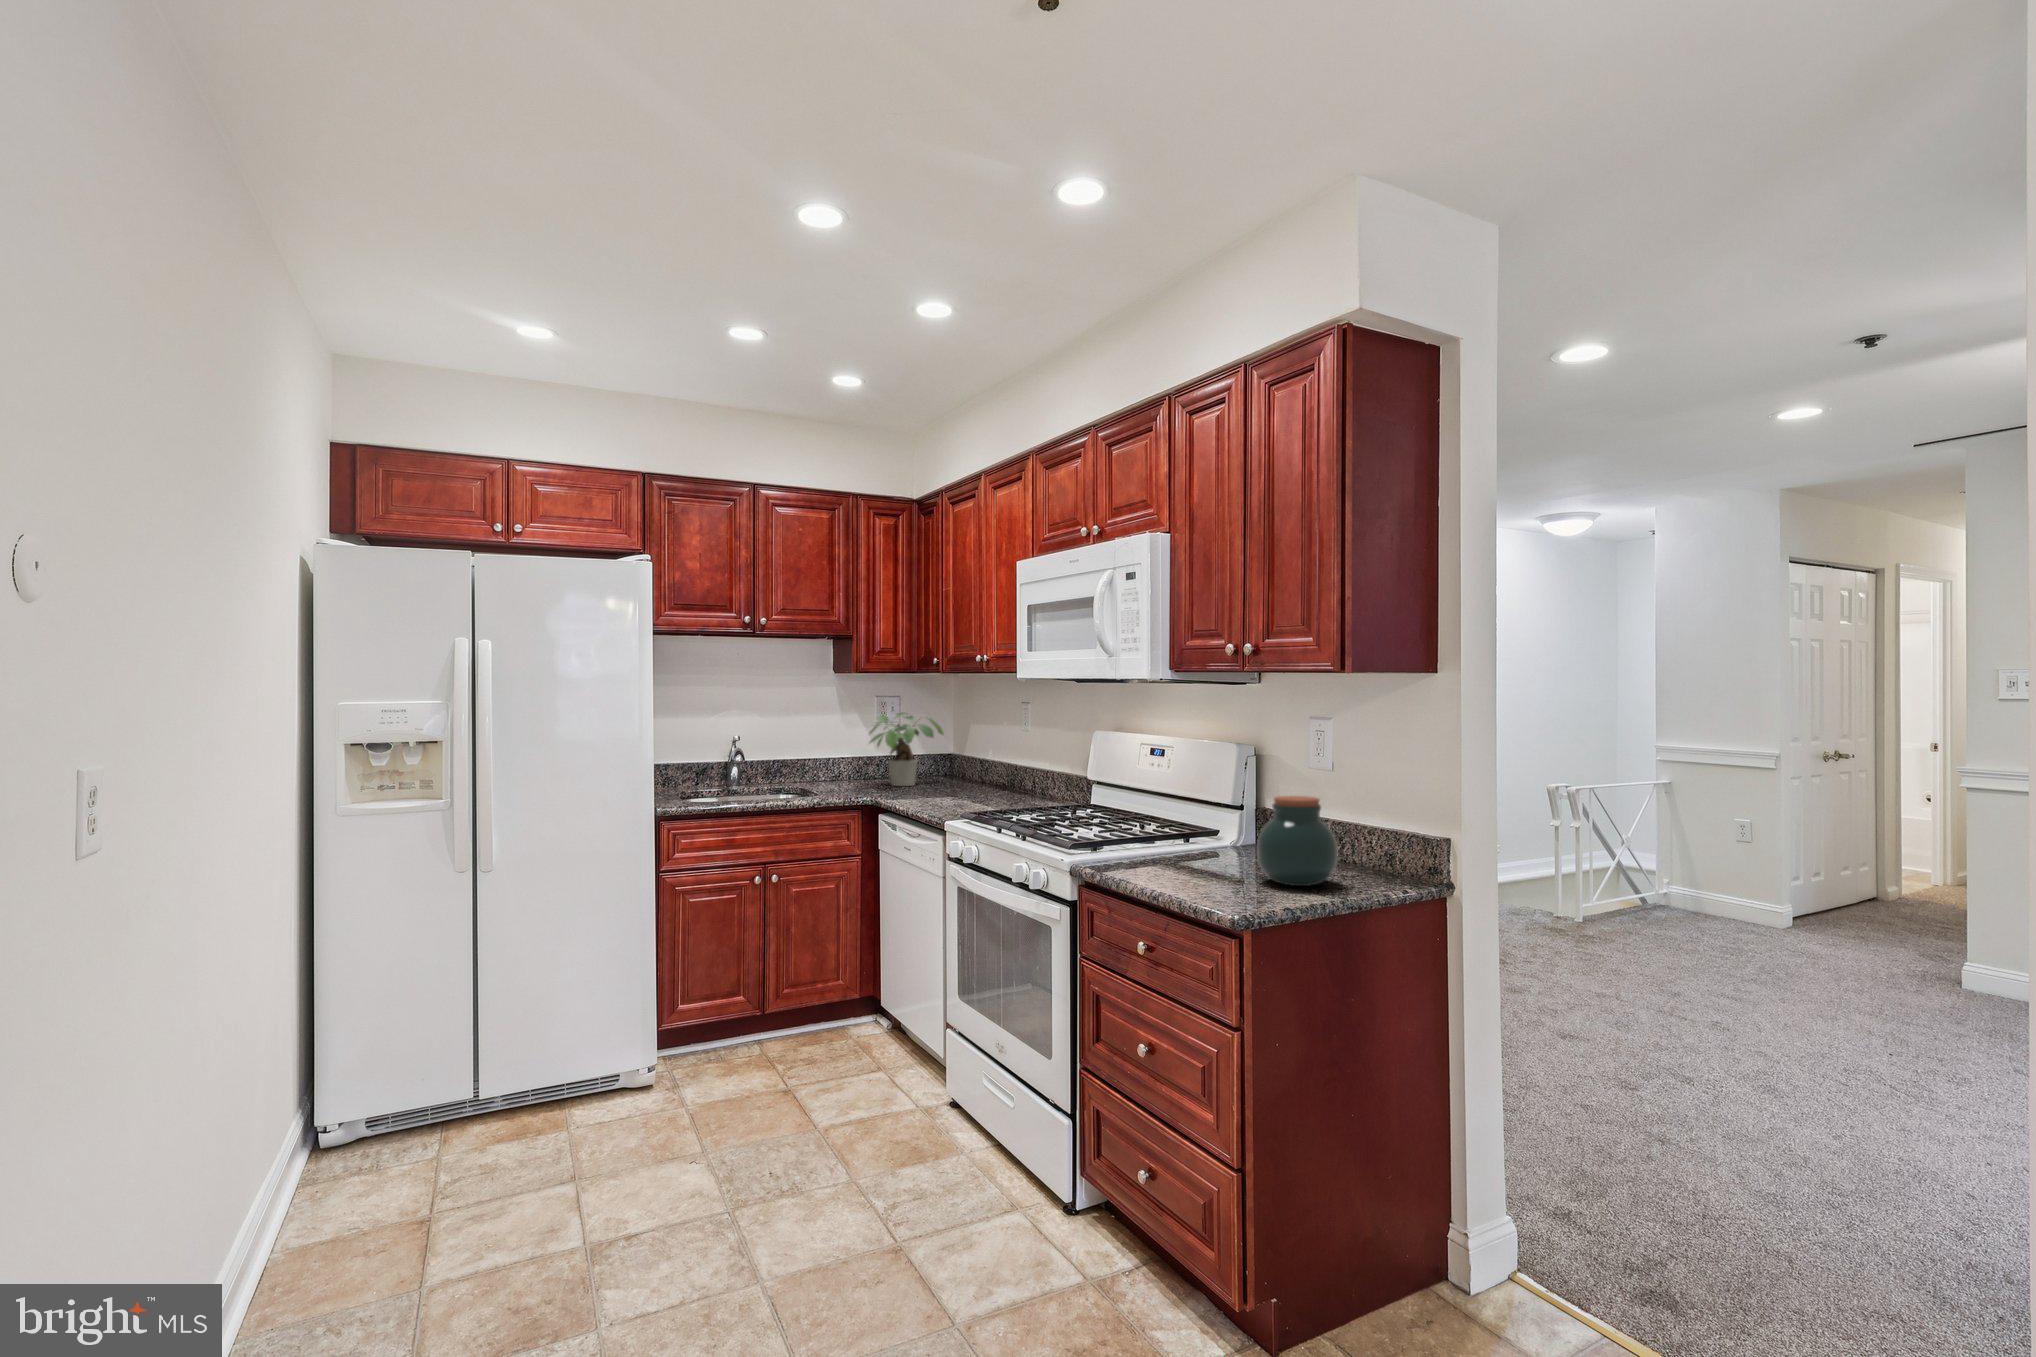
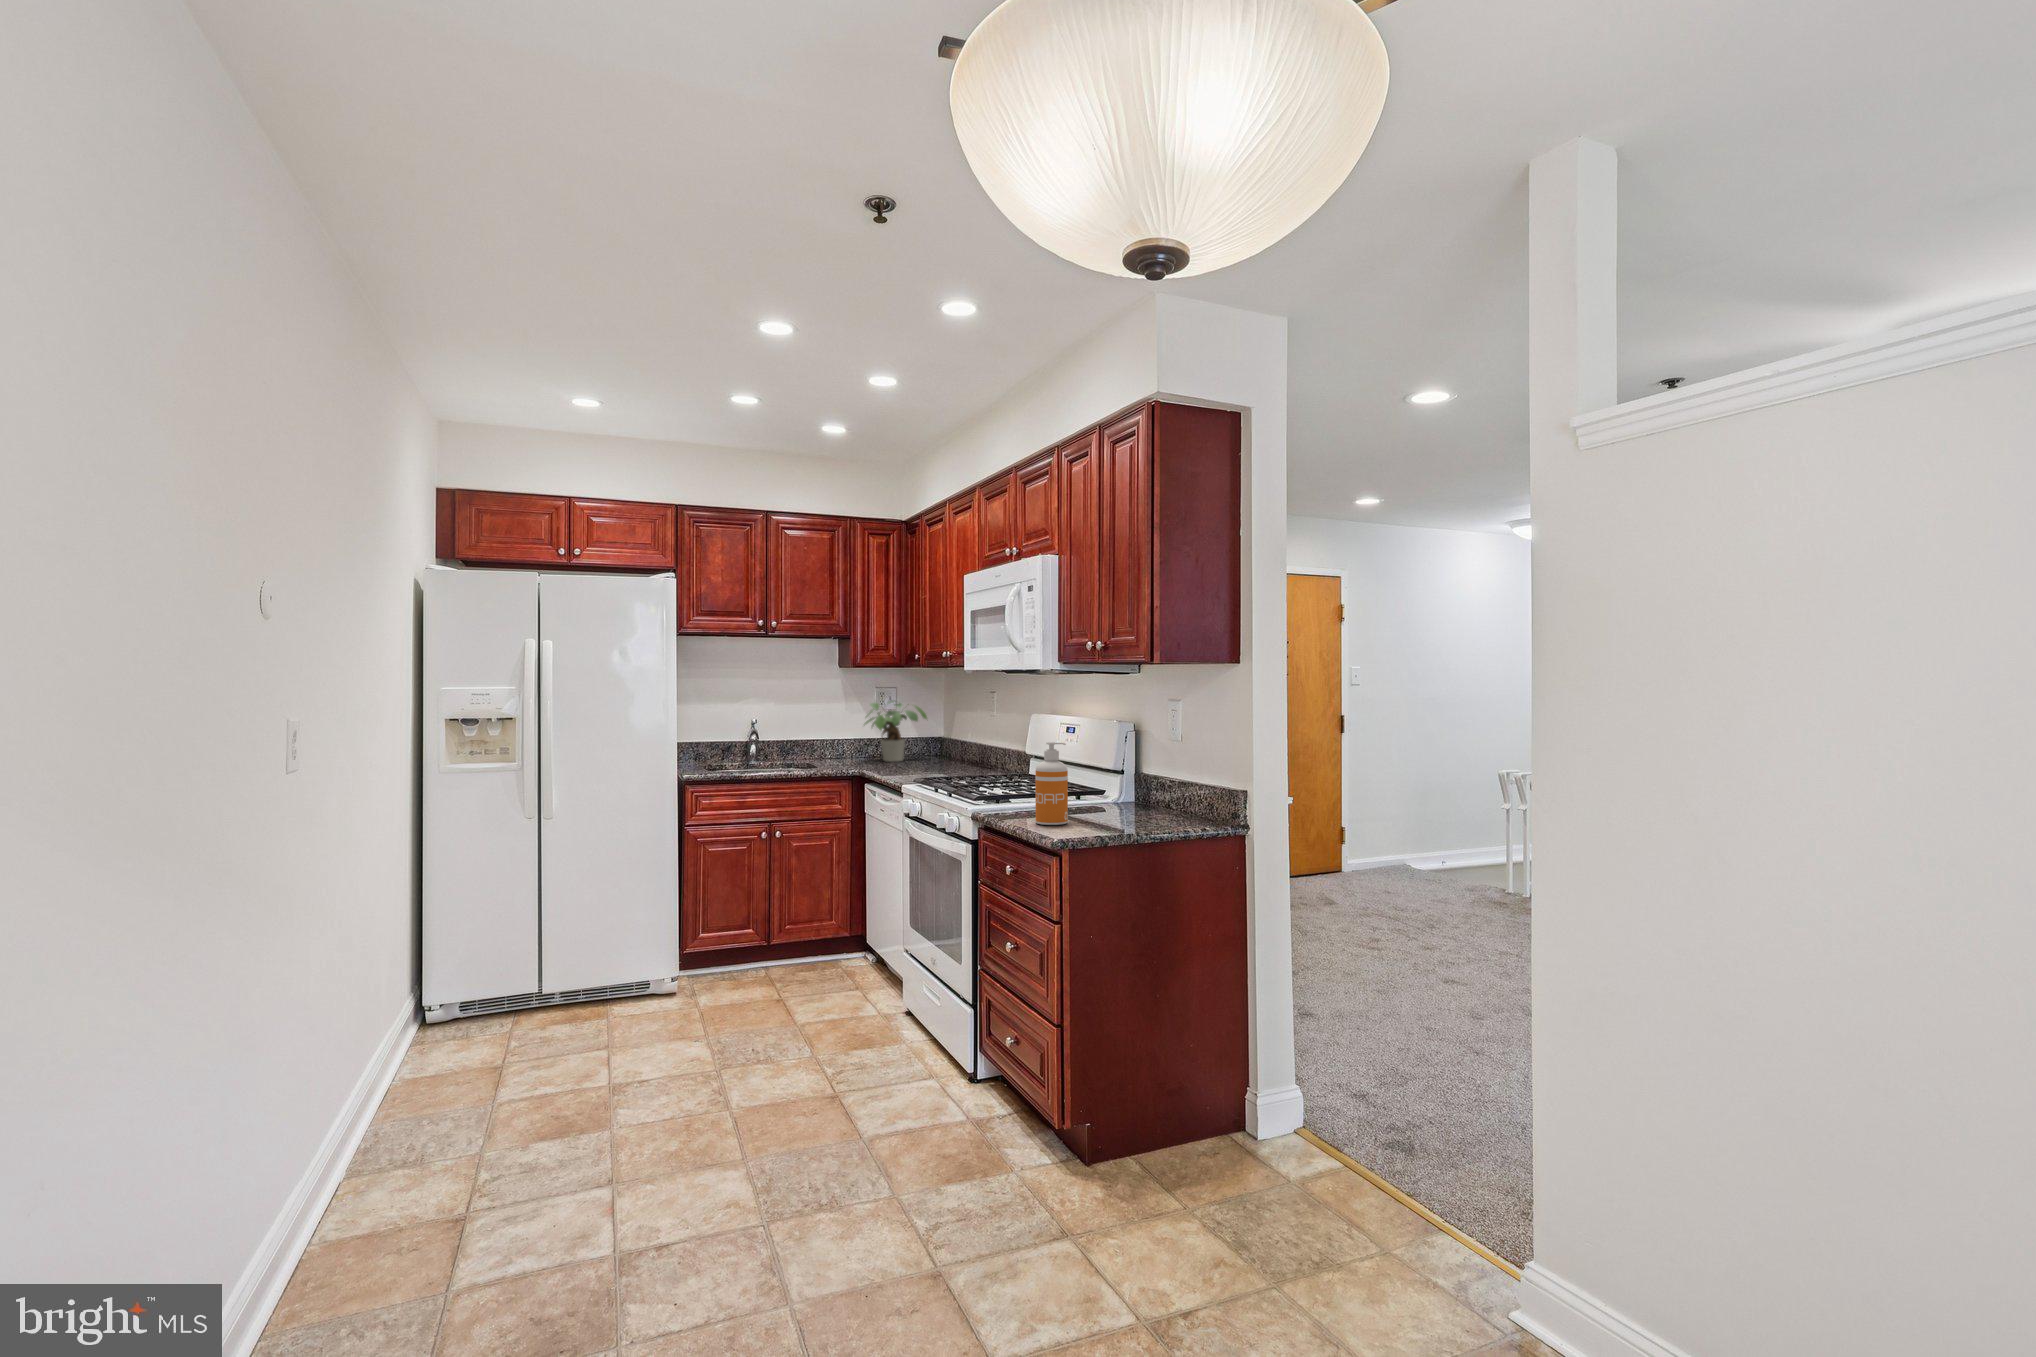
soap dispenser: none [1175,777,1219,888] -> present [1035,742,1068,825]
jar: present [1257,796,1338,886] -> none [1098,757,1158,824]

